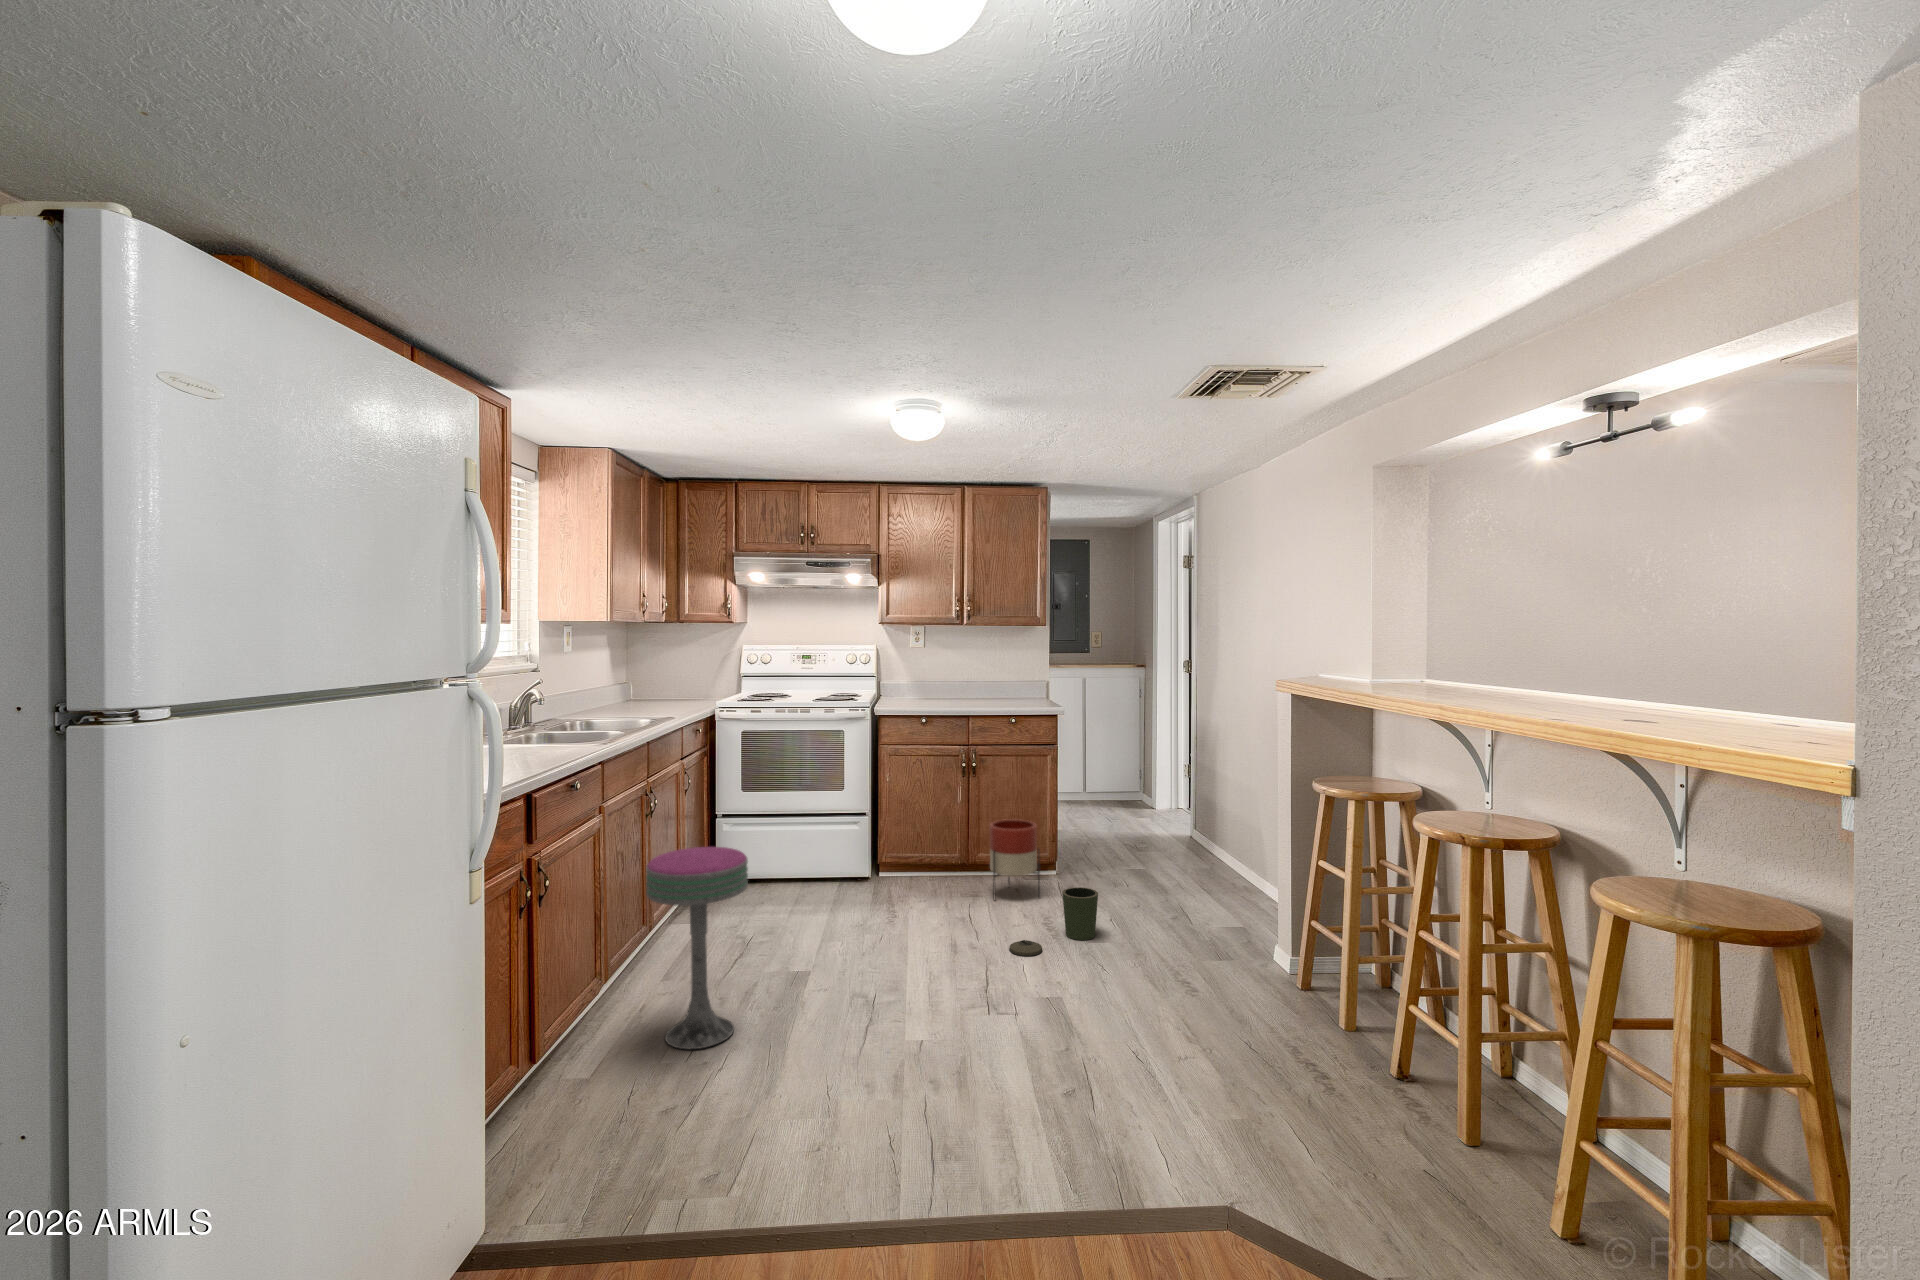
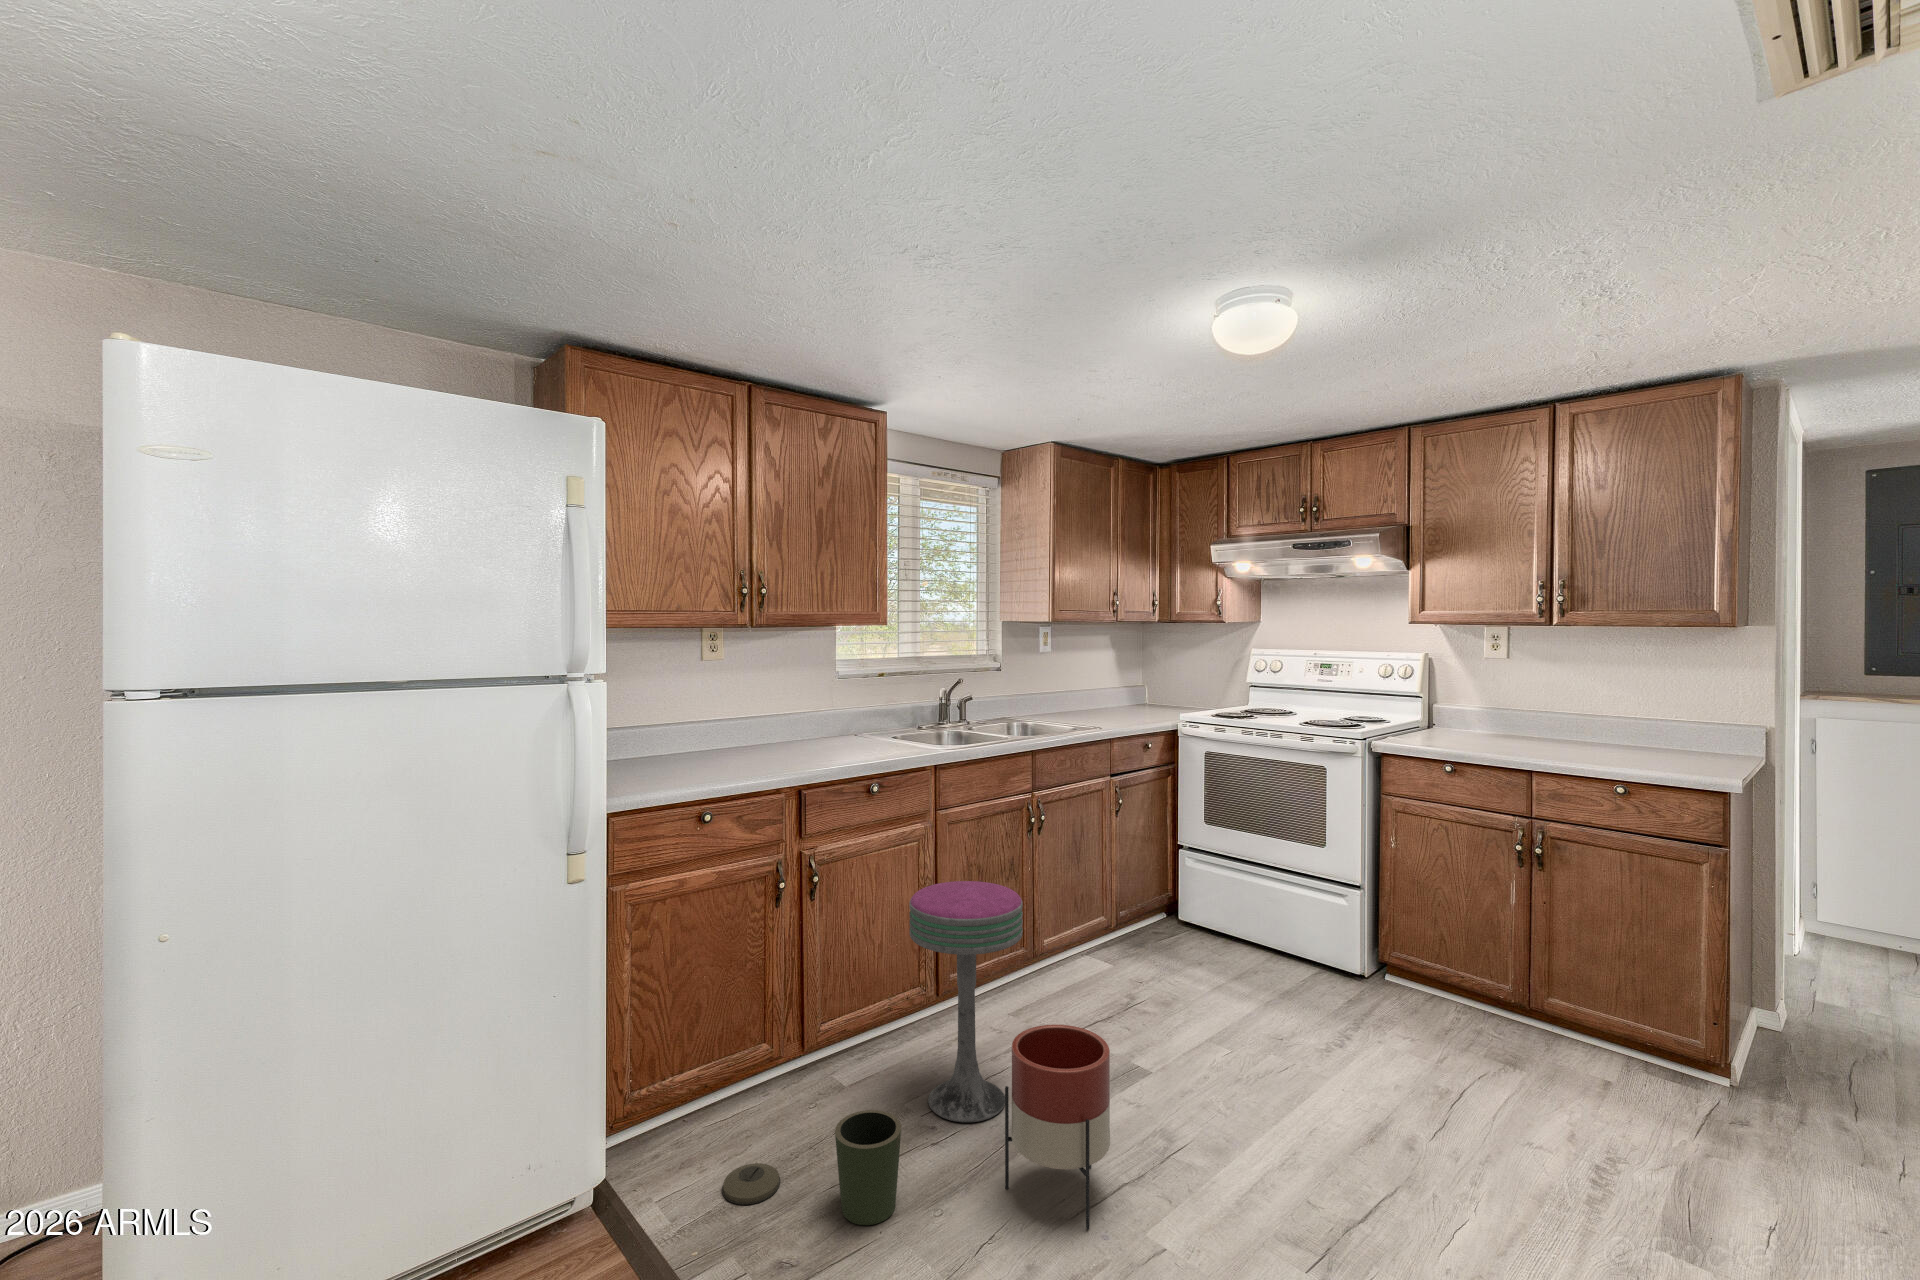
planter: present [990,819,1040,898] -> present [1005,1025,1110,1230]
trash can: present [1009,887,1098,956] -> present [722,1110,901,1225]

